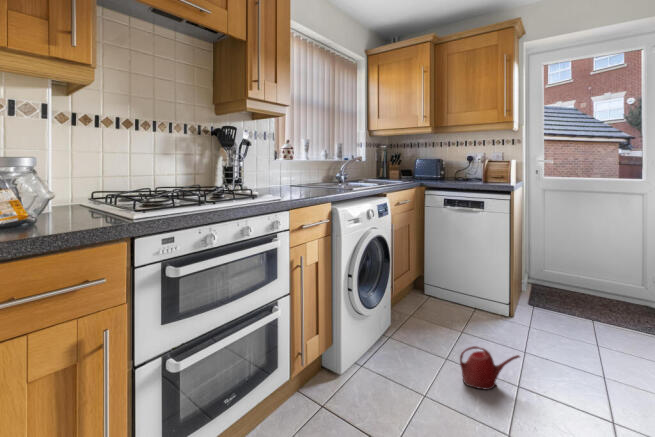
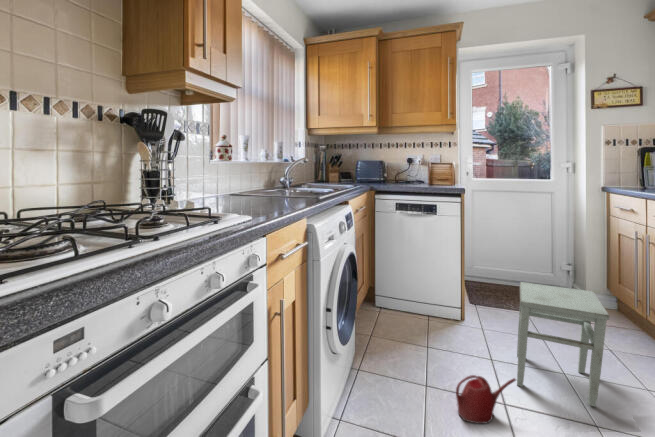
stool: none [535,275,631,397] -> present [517,282,609,407]

